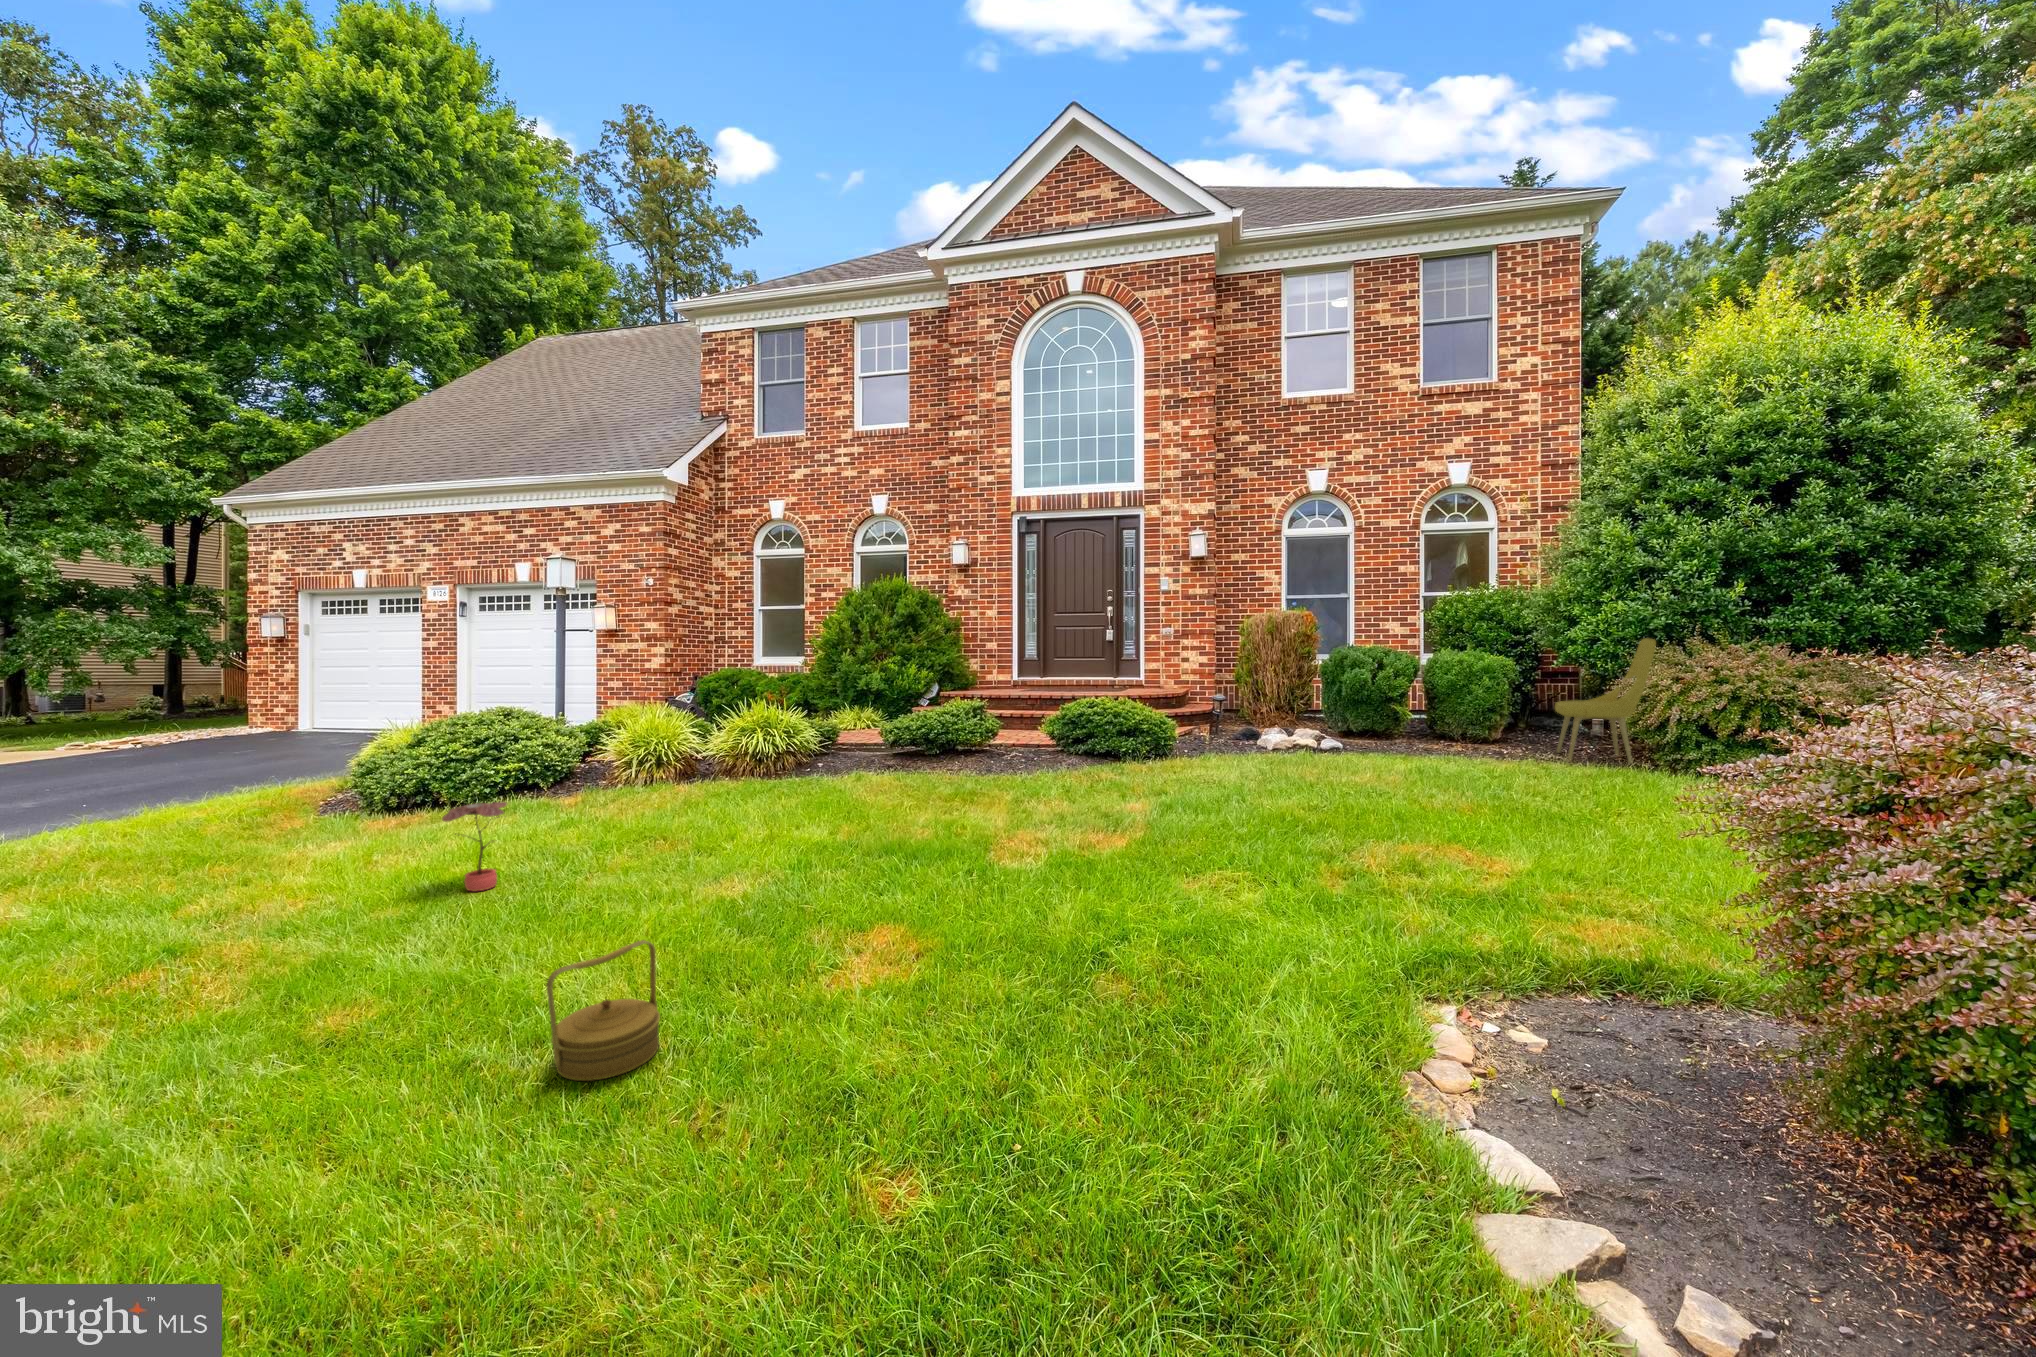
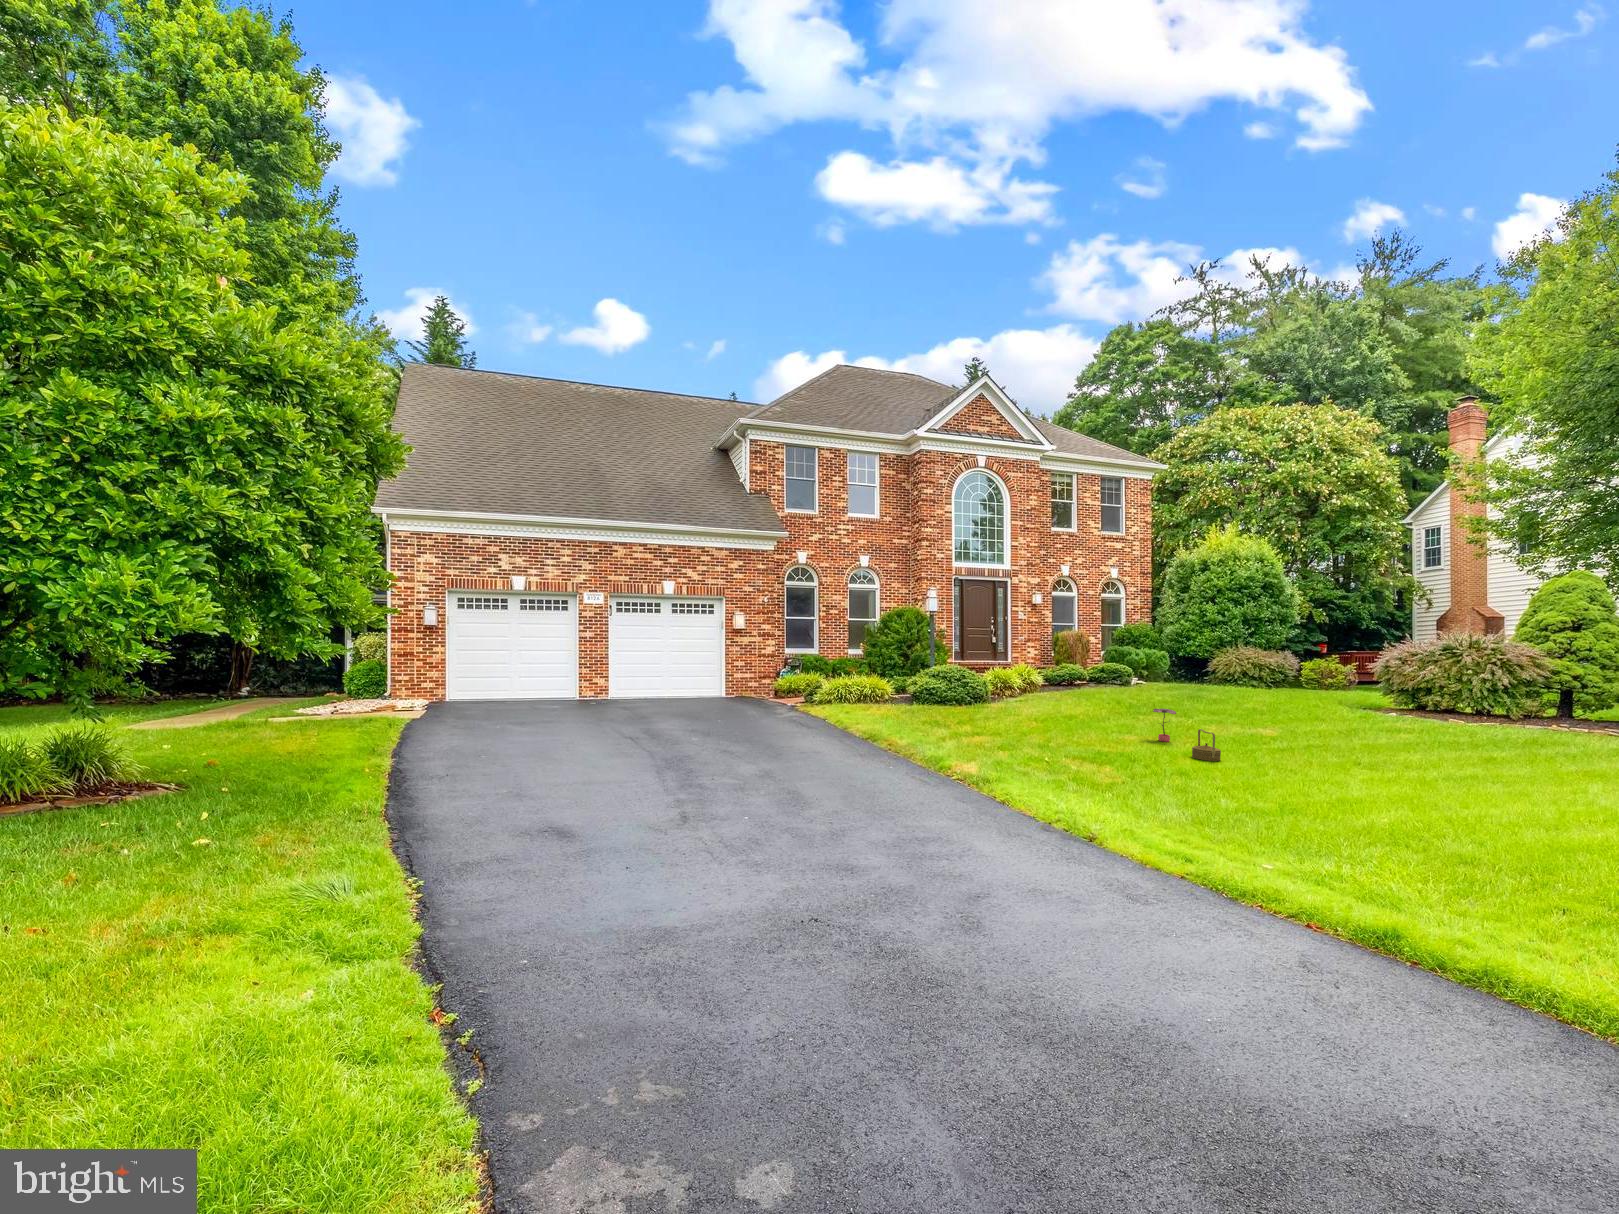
chair: present [1555,638,1656,764] -> none [1215,648,1251,692]
basket: present [546,940,660,1081] -> present [1192,729,1221,761]

